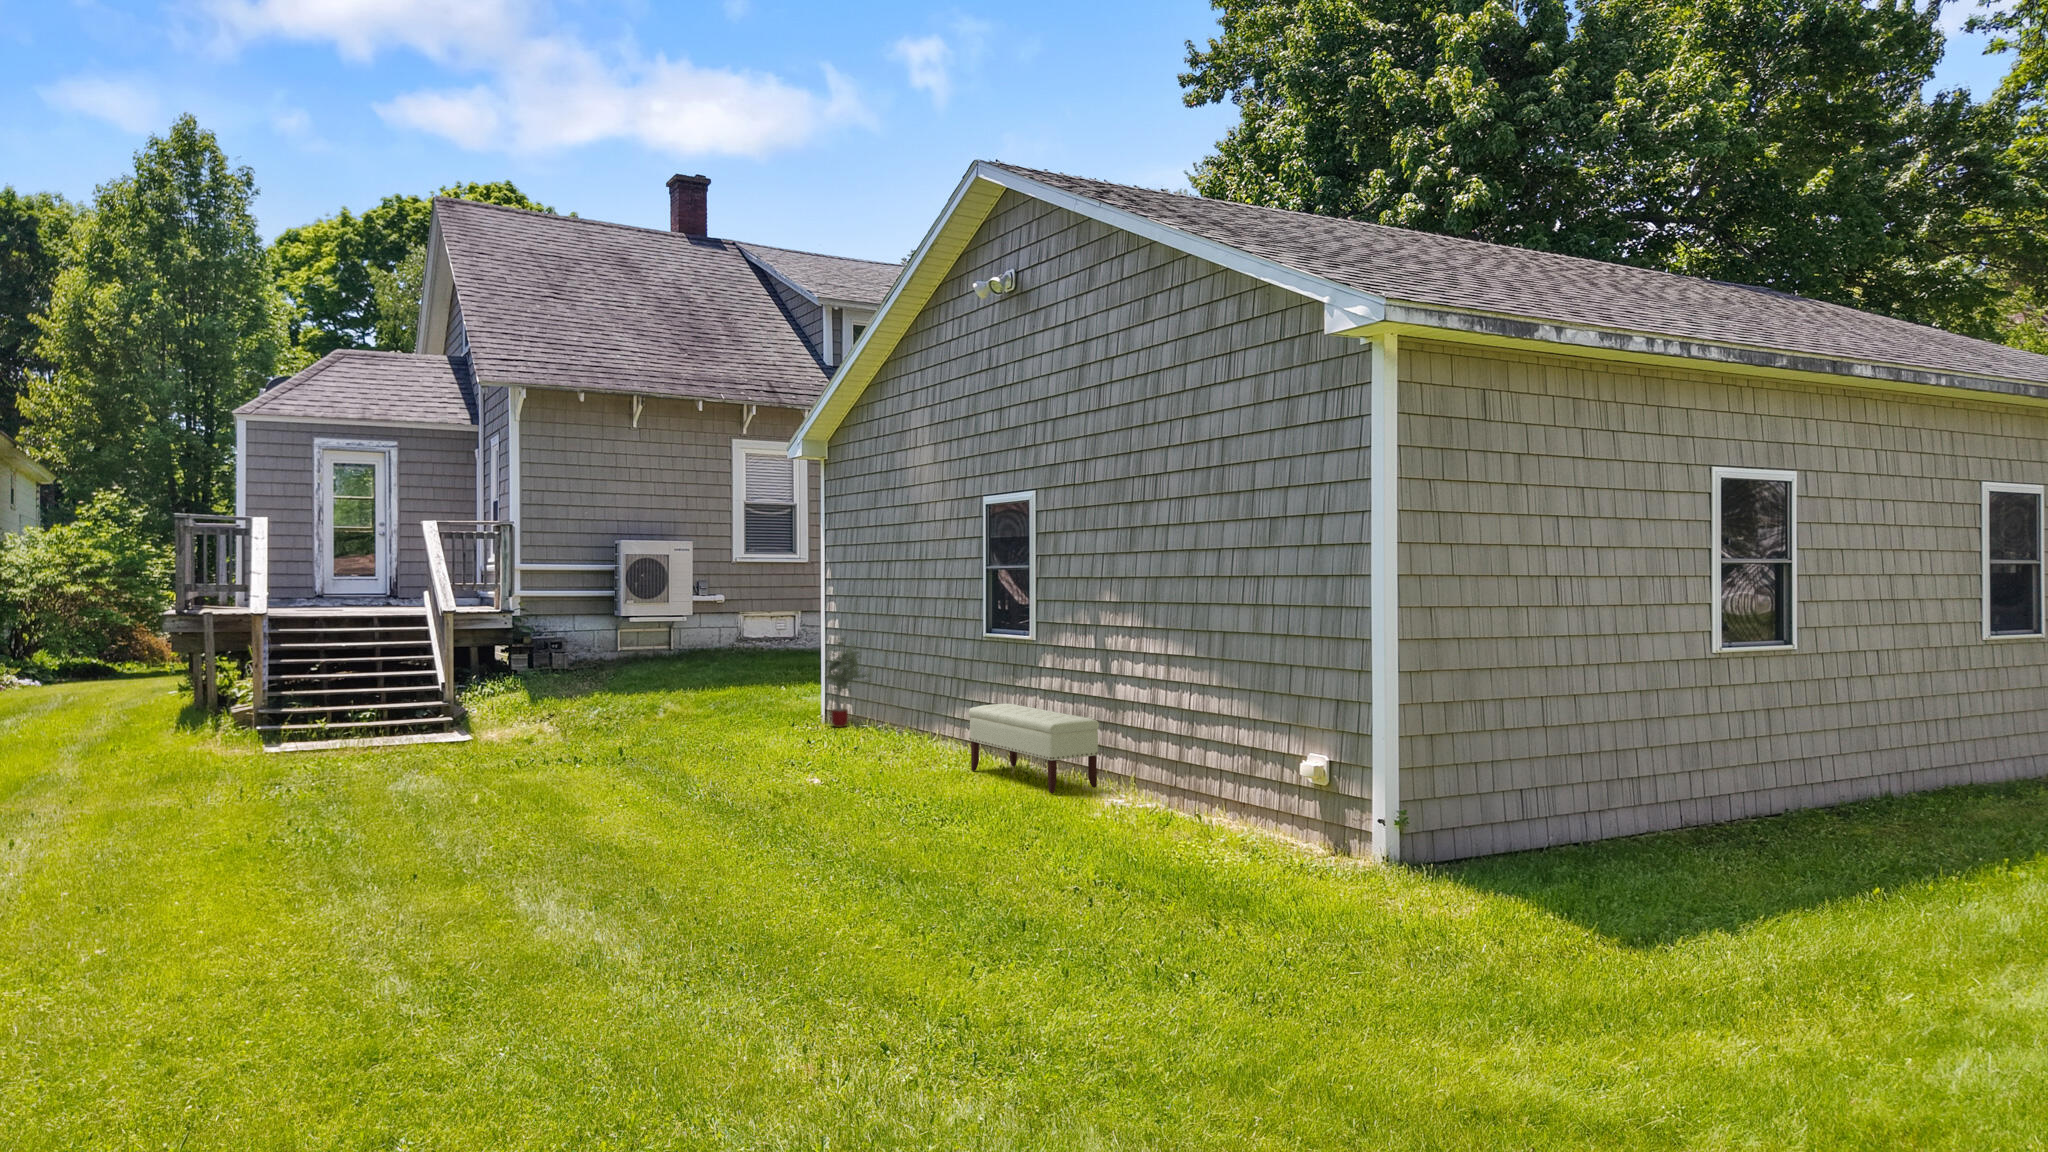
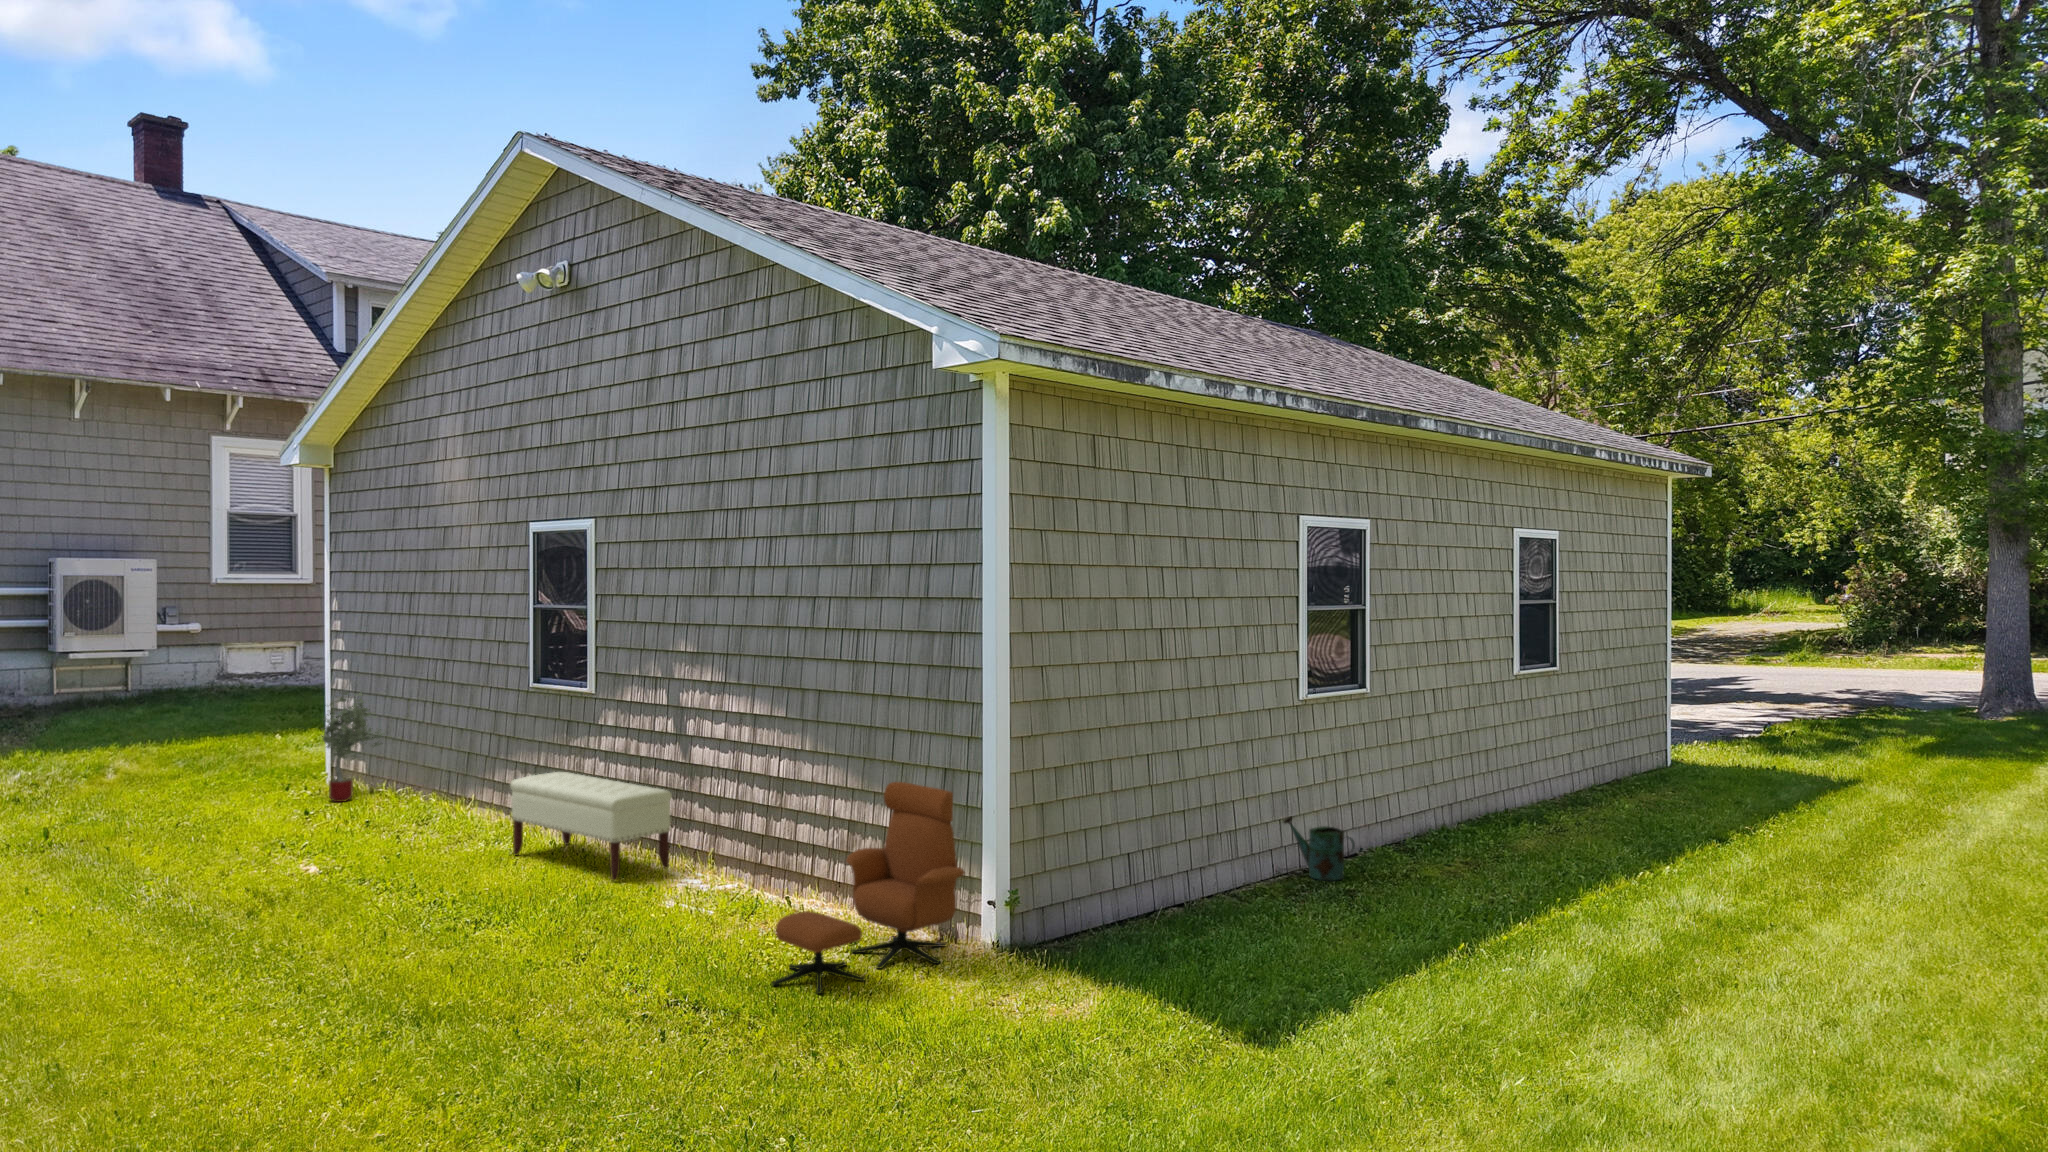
lounge chair: none [1180,710,1355,885] -> present [772,782,965,994]
watering can: none [1692,771,1773,837] -> present [1283,817,1355,881]

